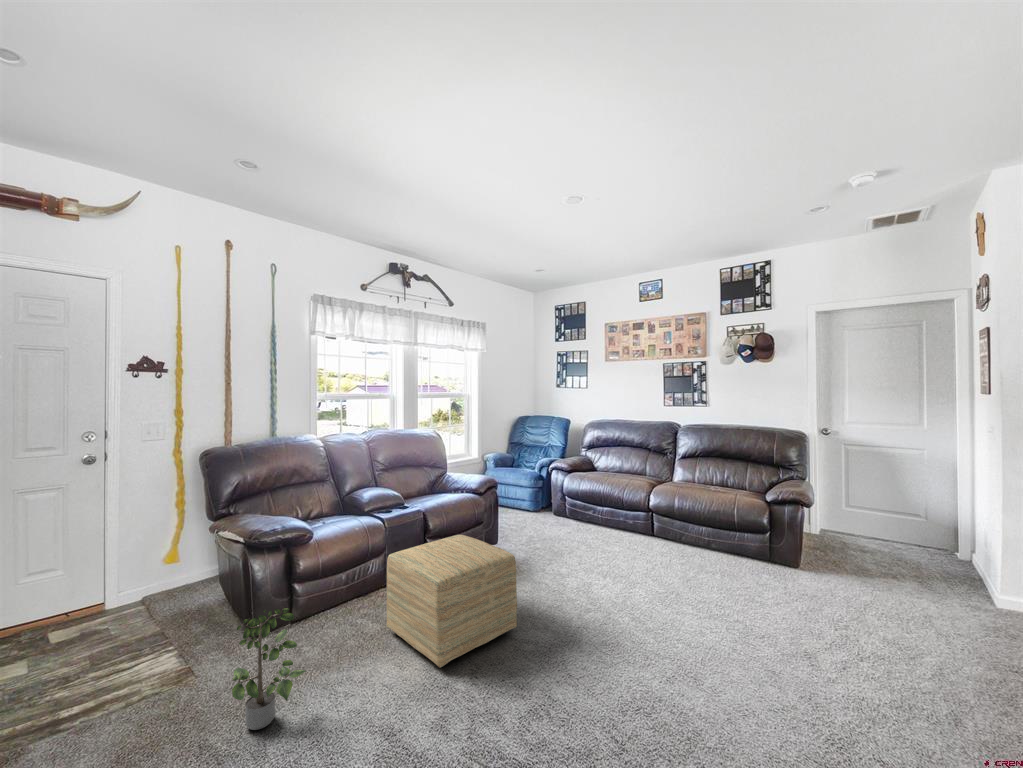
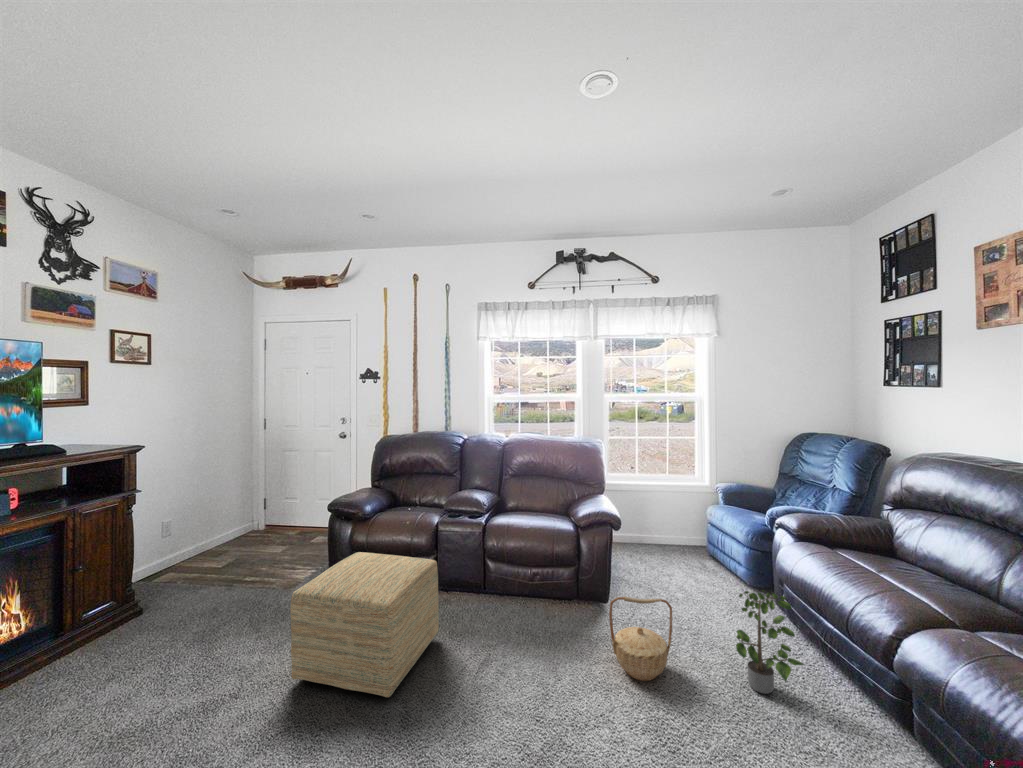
basket: none [552,511,583,562] -> present [609,597,672,681]
potted plant: present [232,608,306,730] -> present [736,590,804,694]

